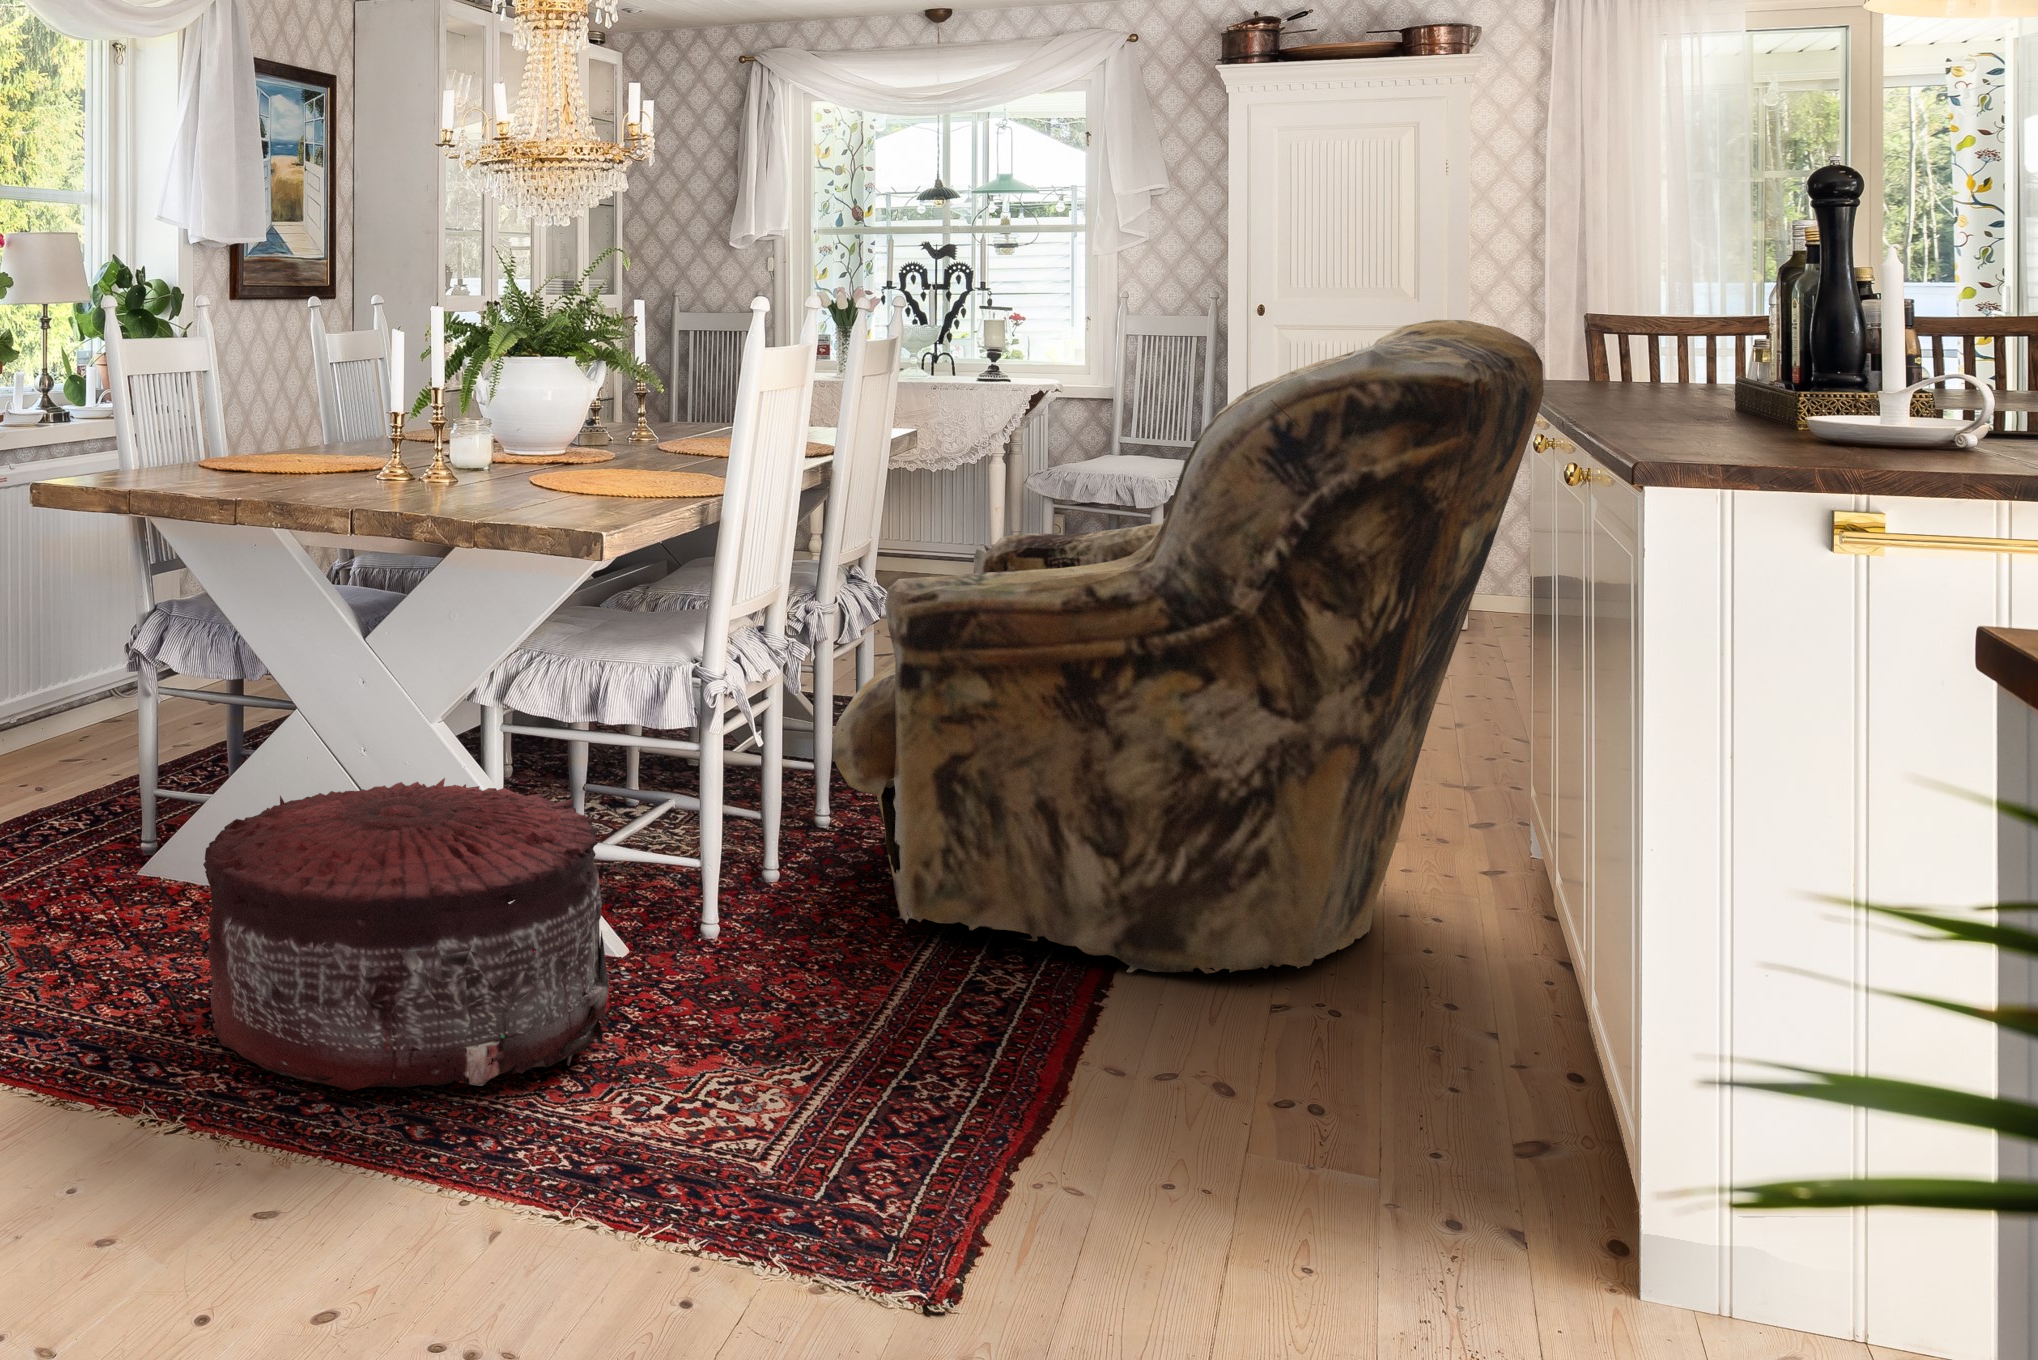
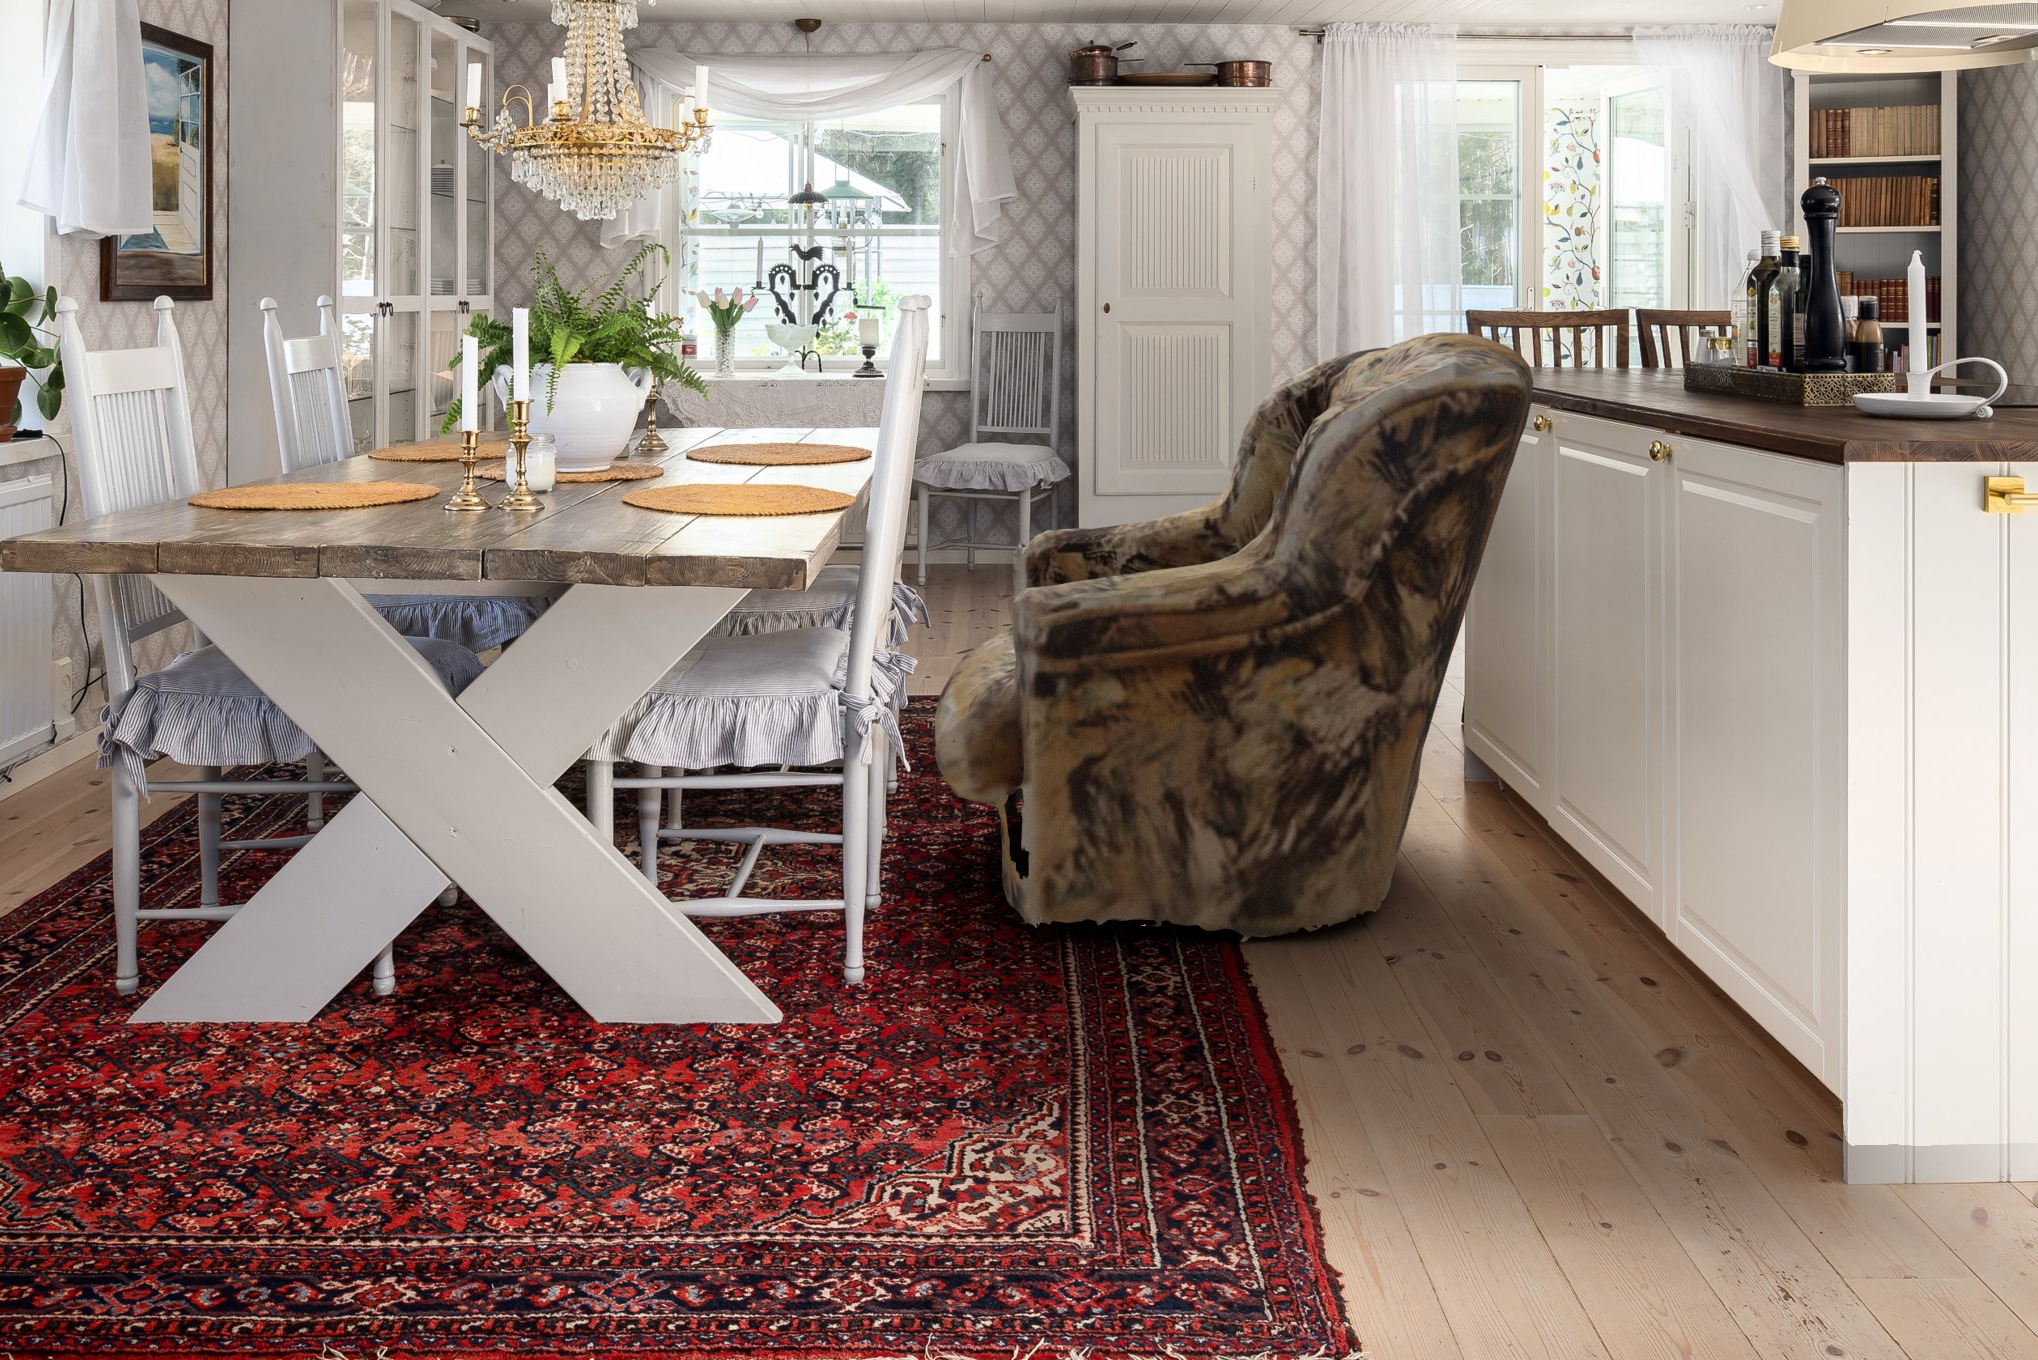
pouf: present [203,778,609,1091] -> none [342,854,841,1265]

